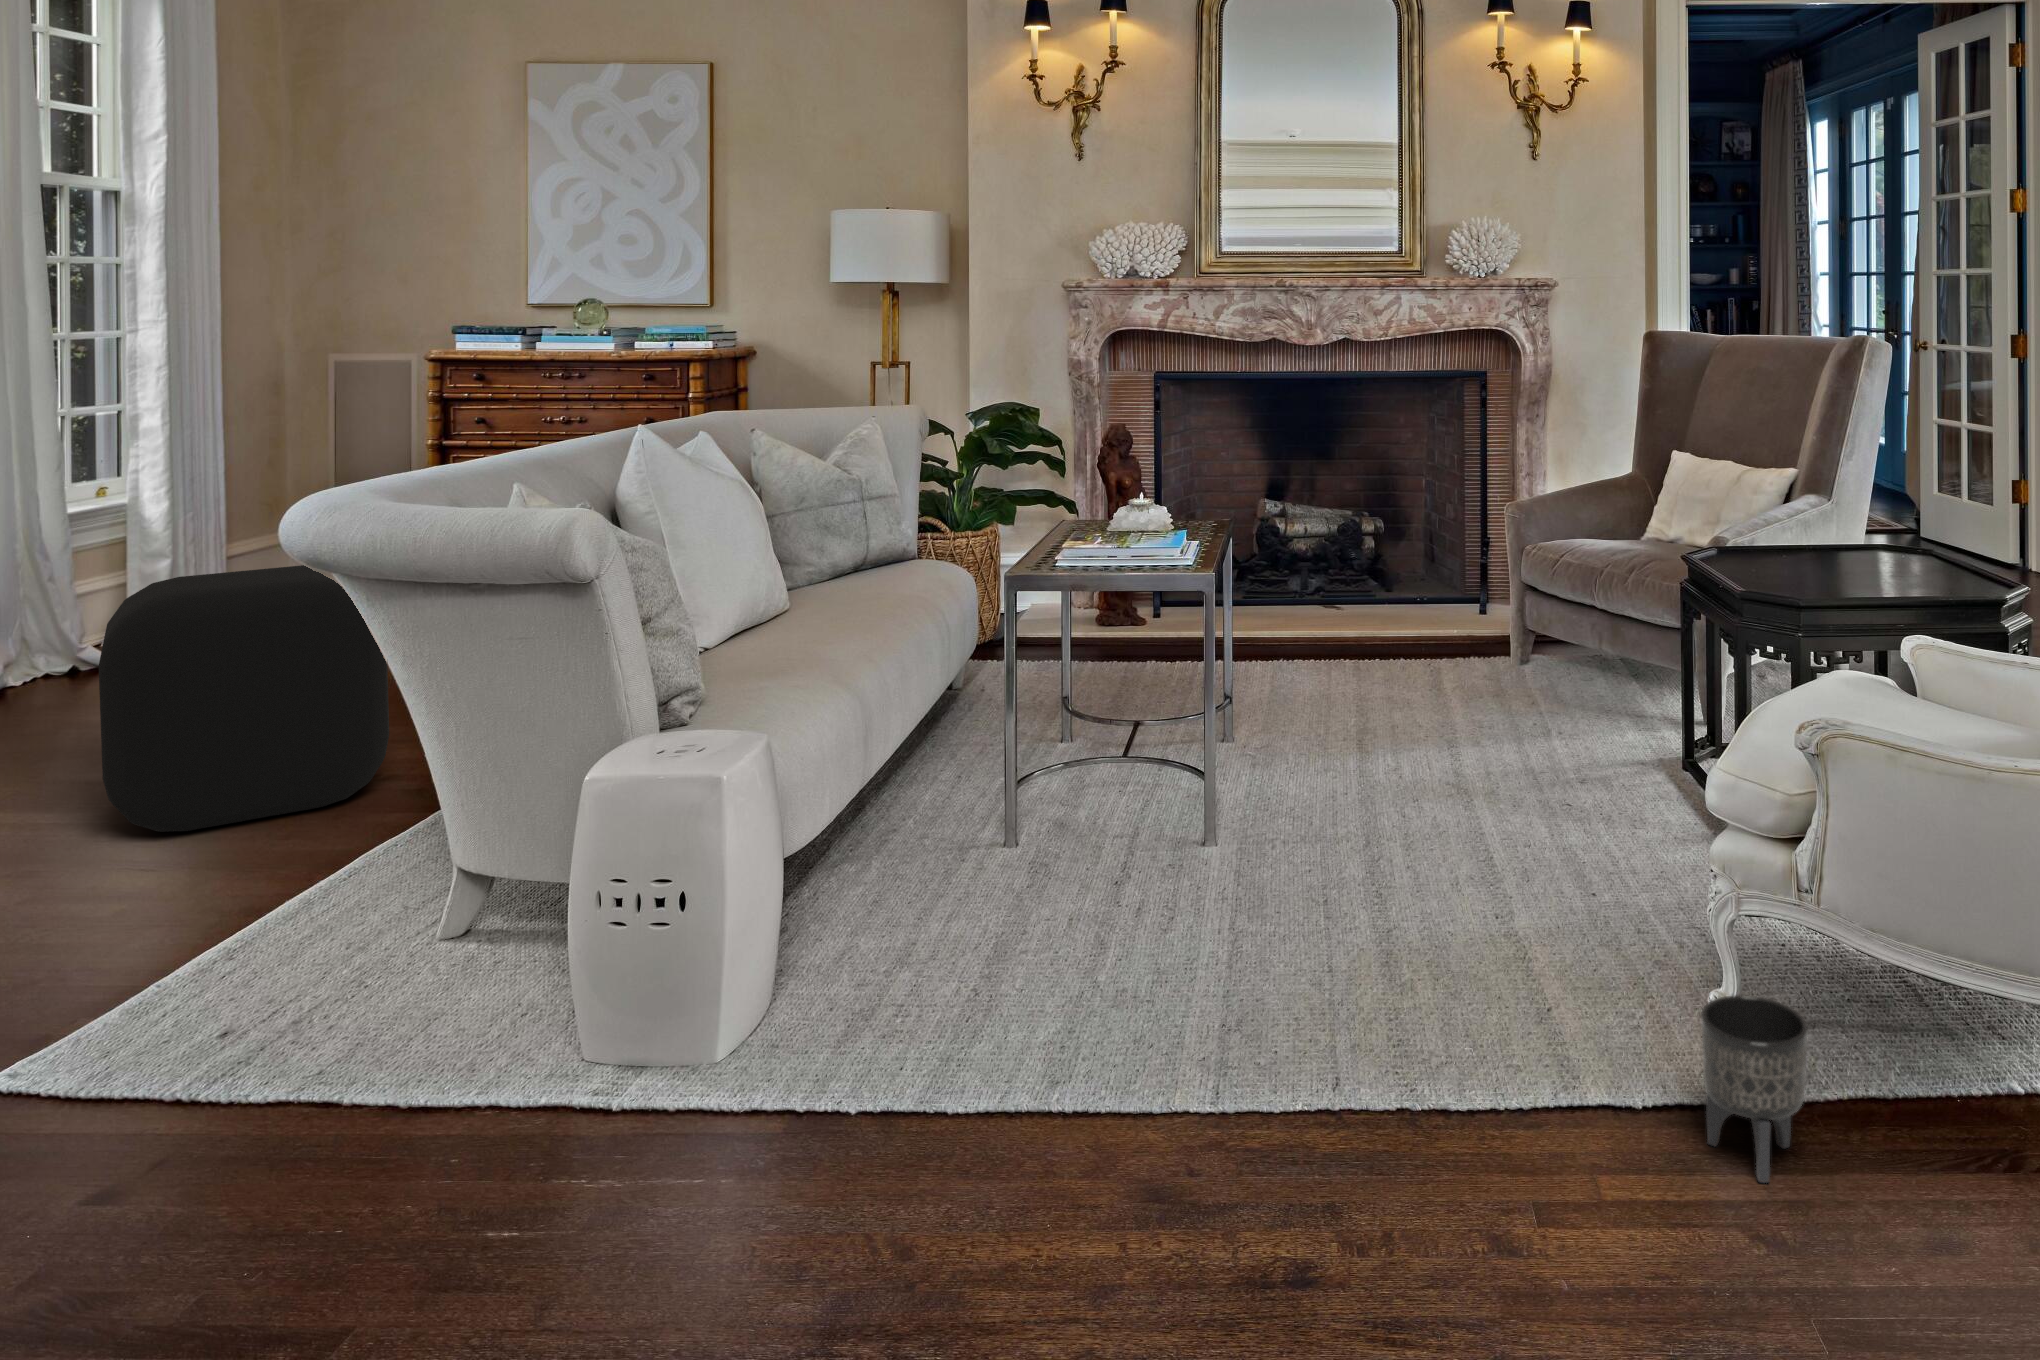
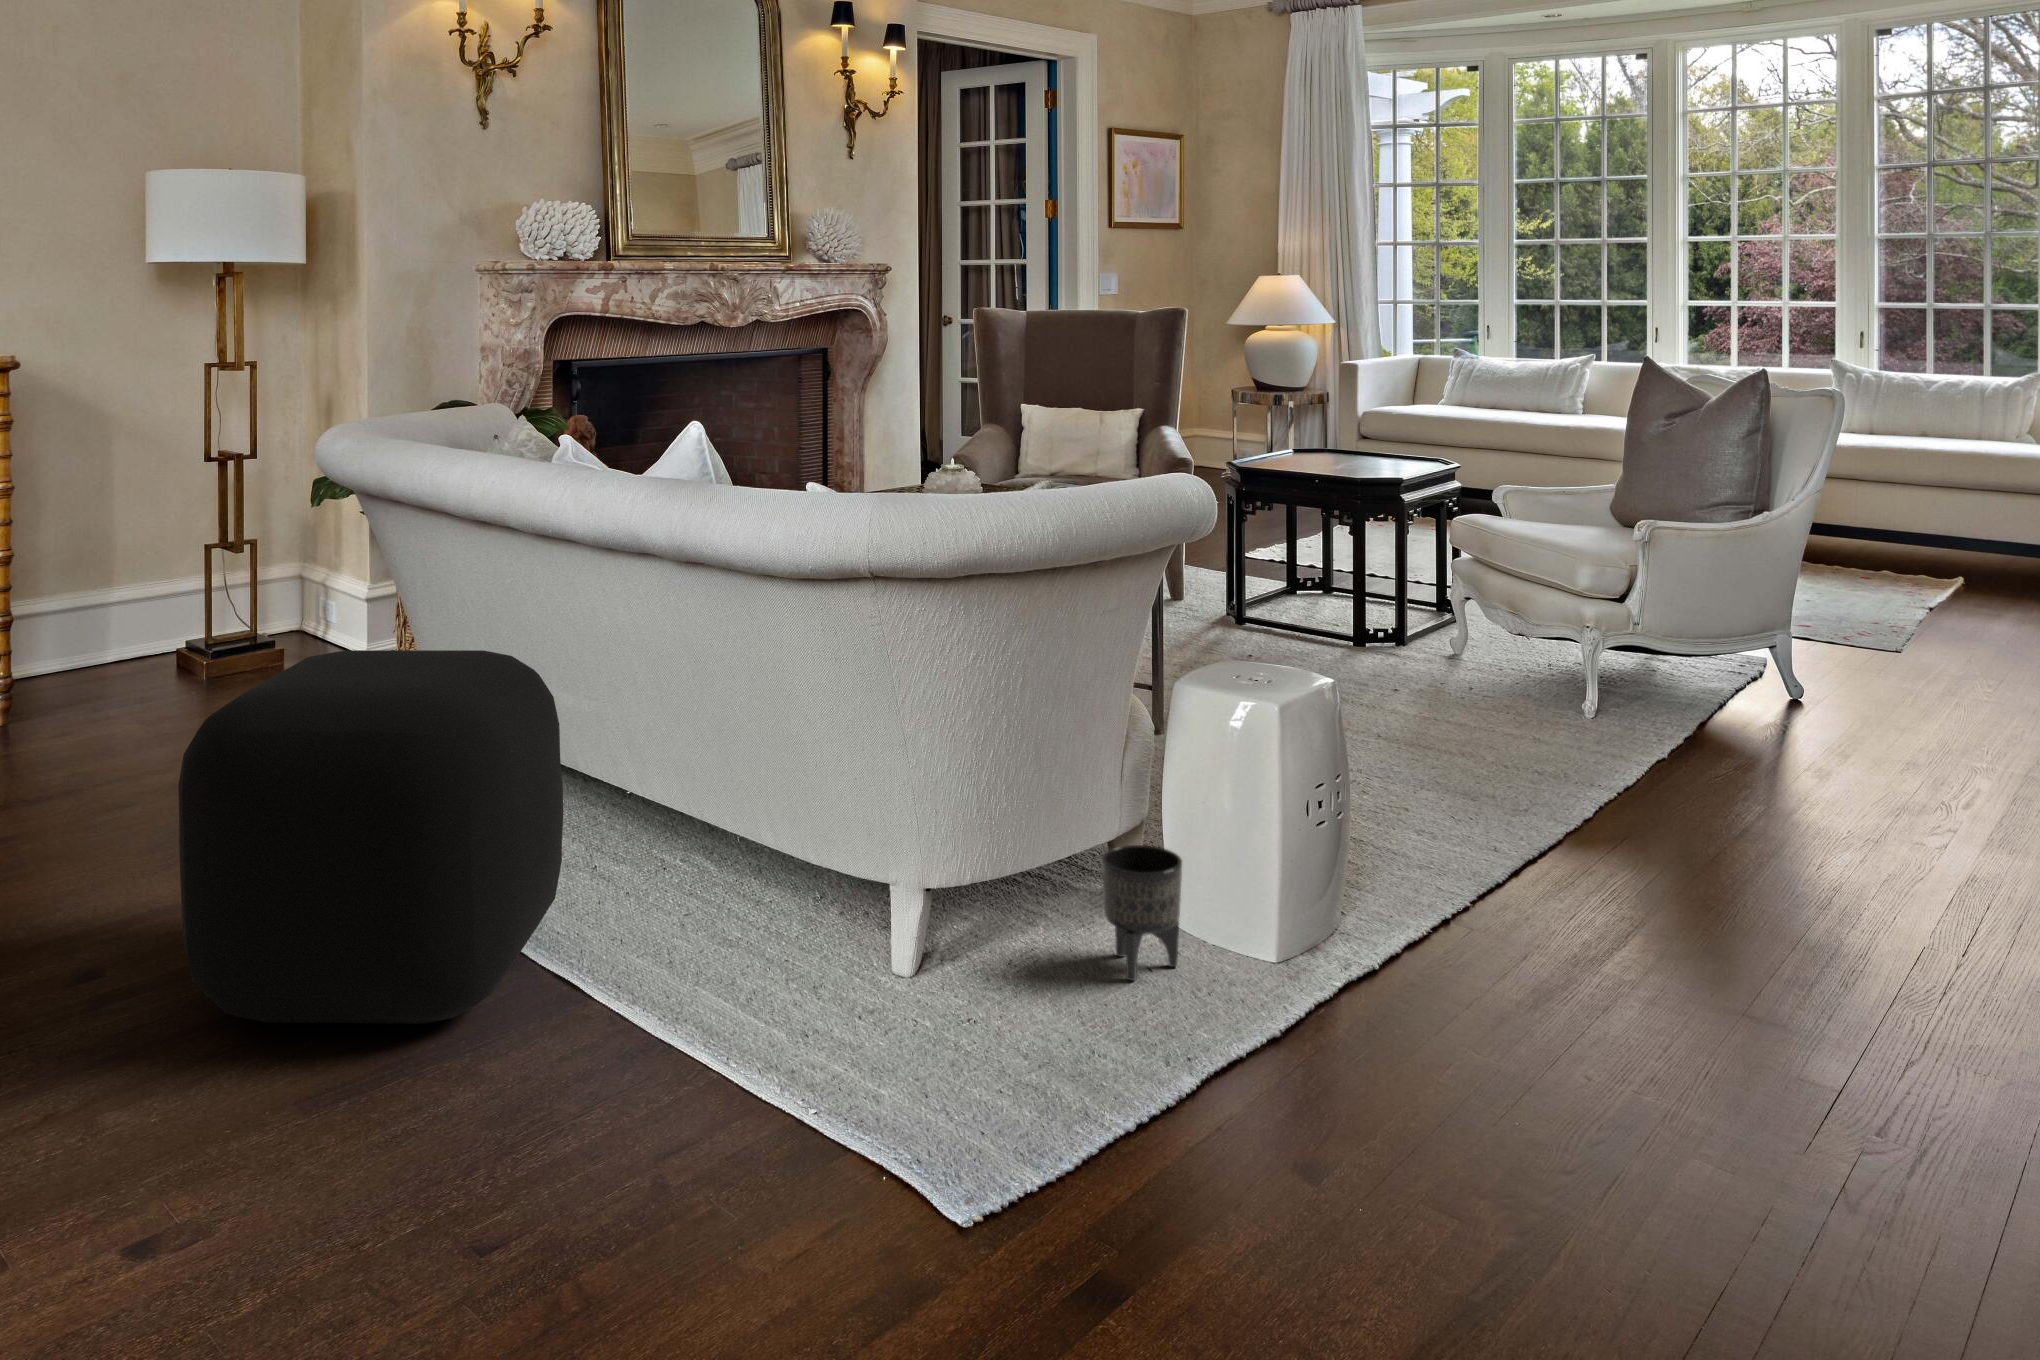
planter: present [1701,995,1808,1183] -> present [1102,845,1182,981]

